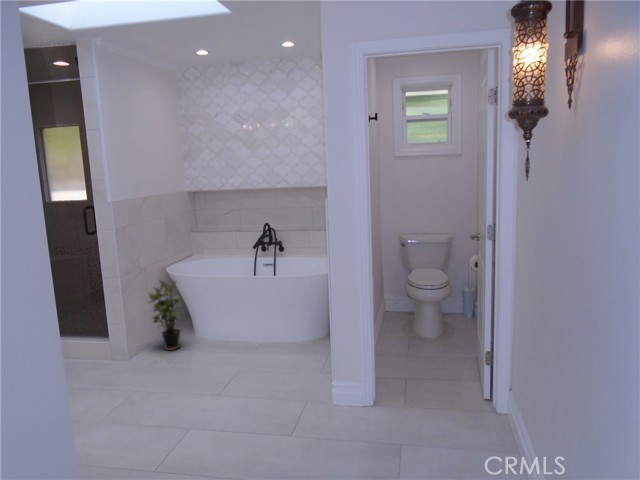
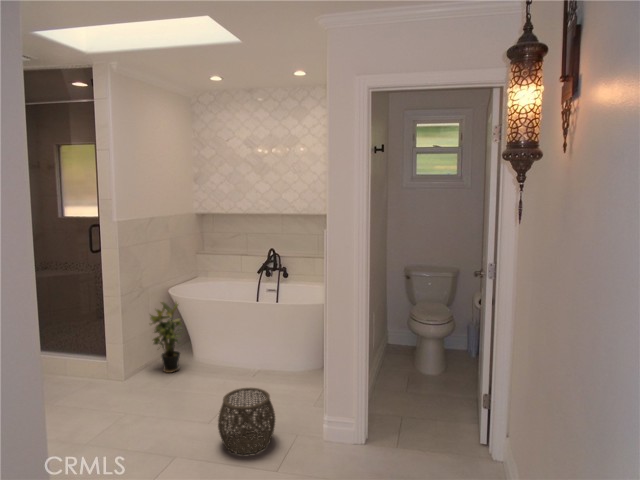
woven basket: none [230,357,286,421] -> present [218,388,275,454]

